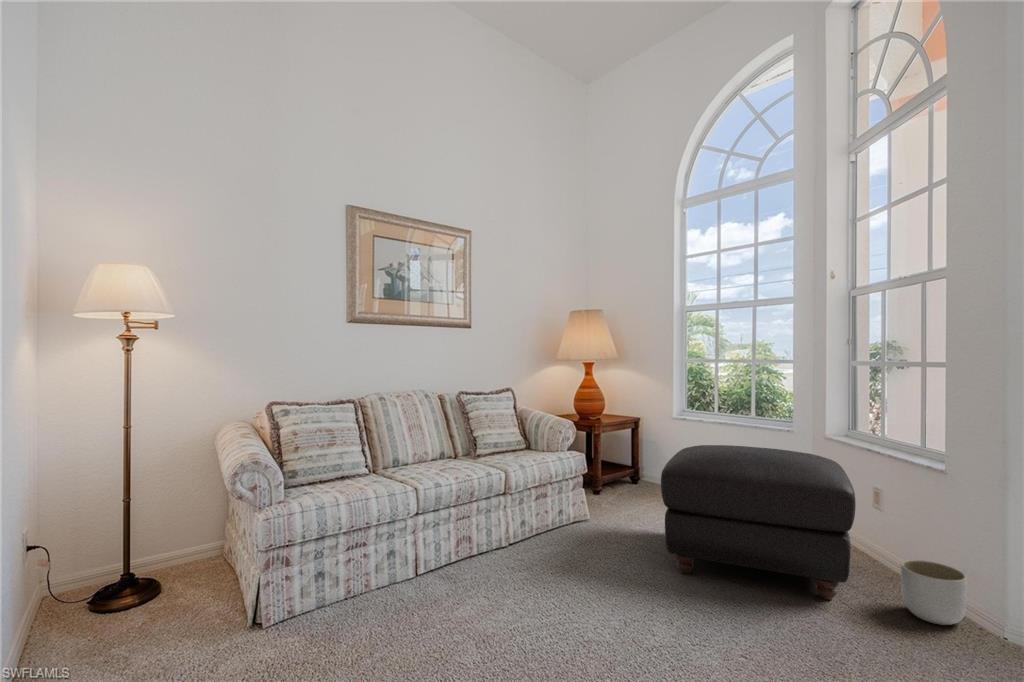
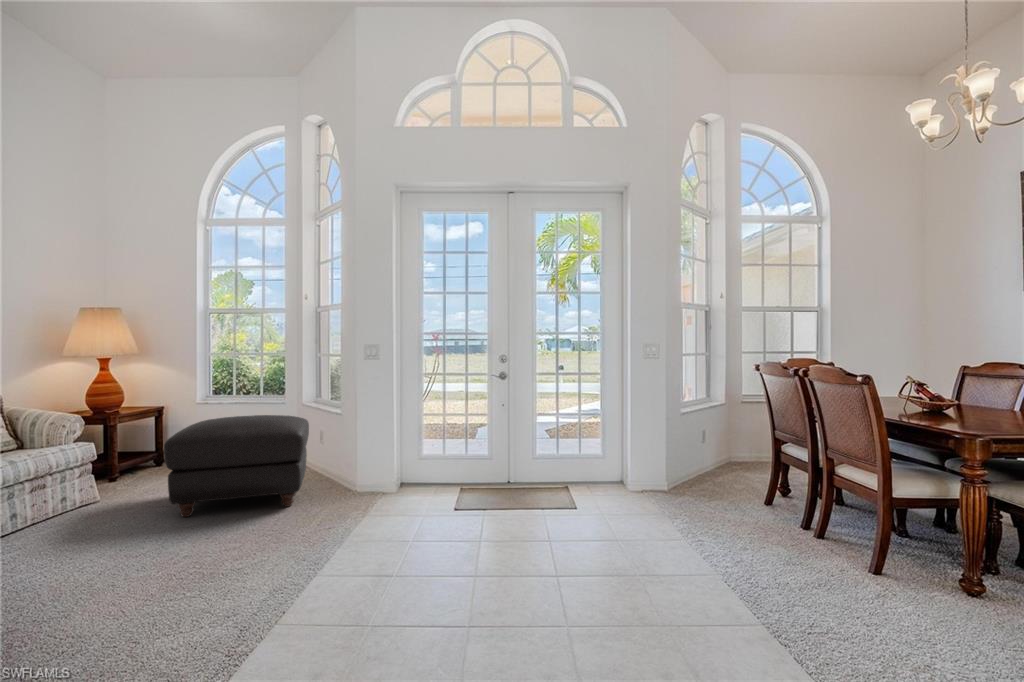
planter: present [900,560,967,625] -> none [330,468,361,502]

